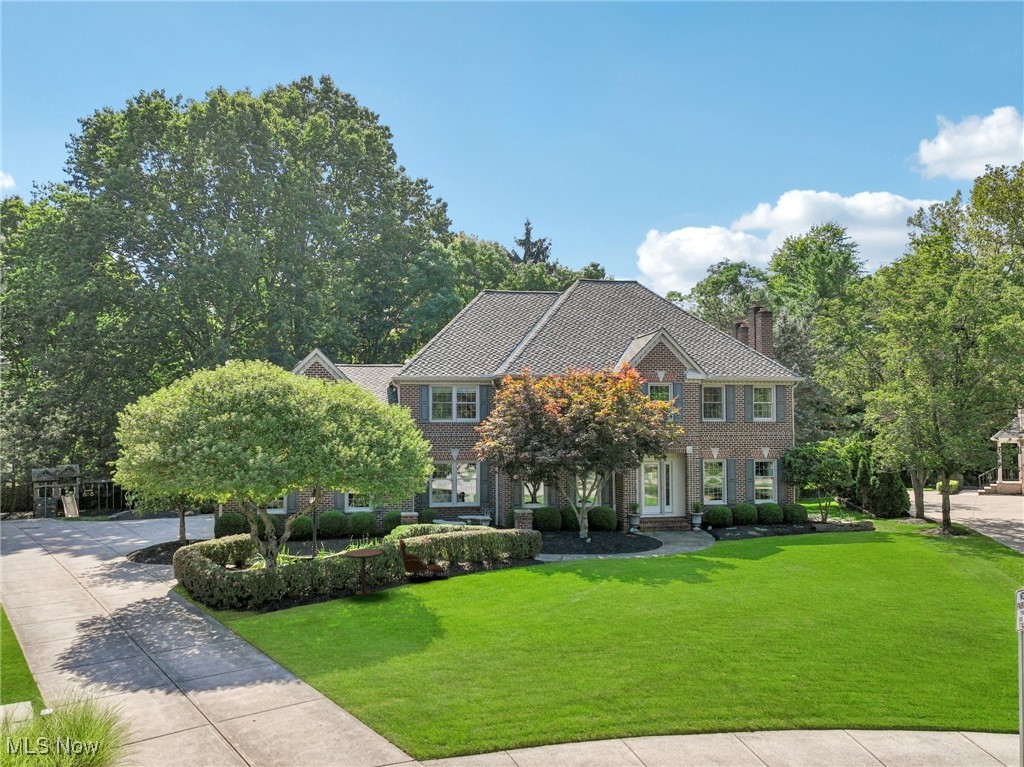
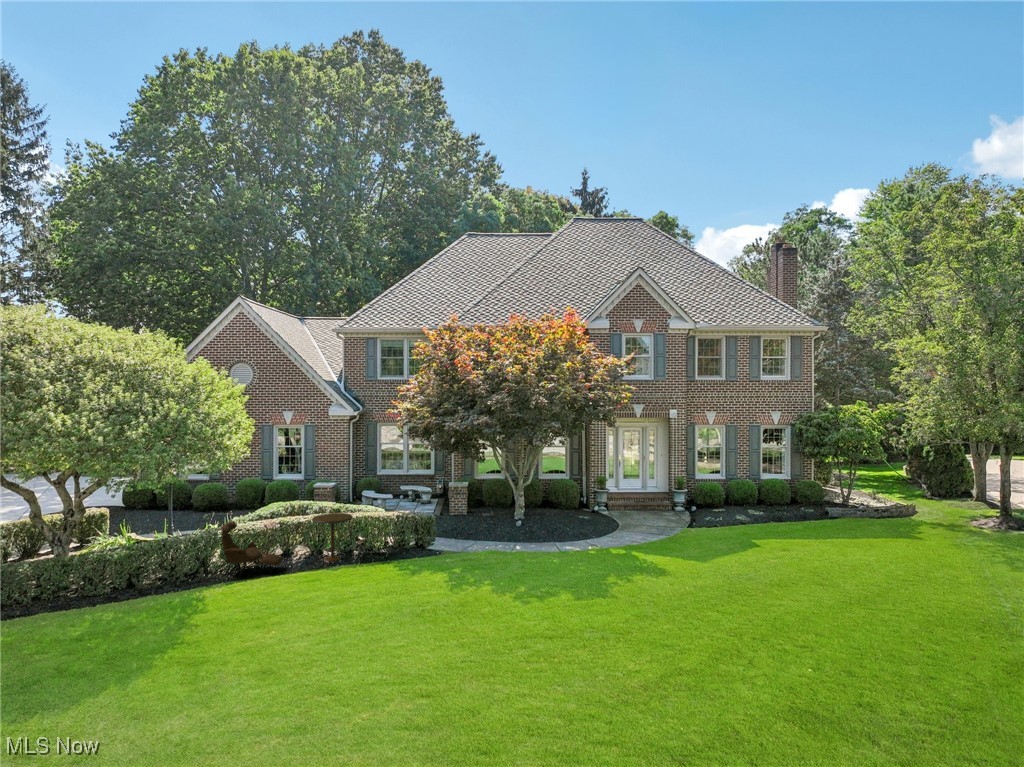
pedestal table: present [345,549,383,595] -> present [312,513,353,562]

